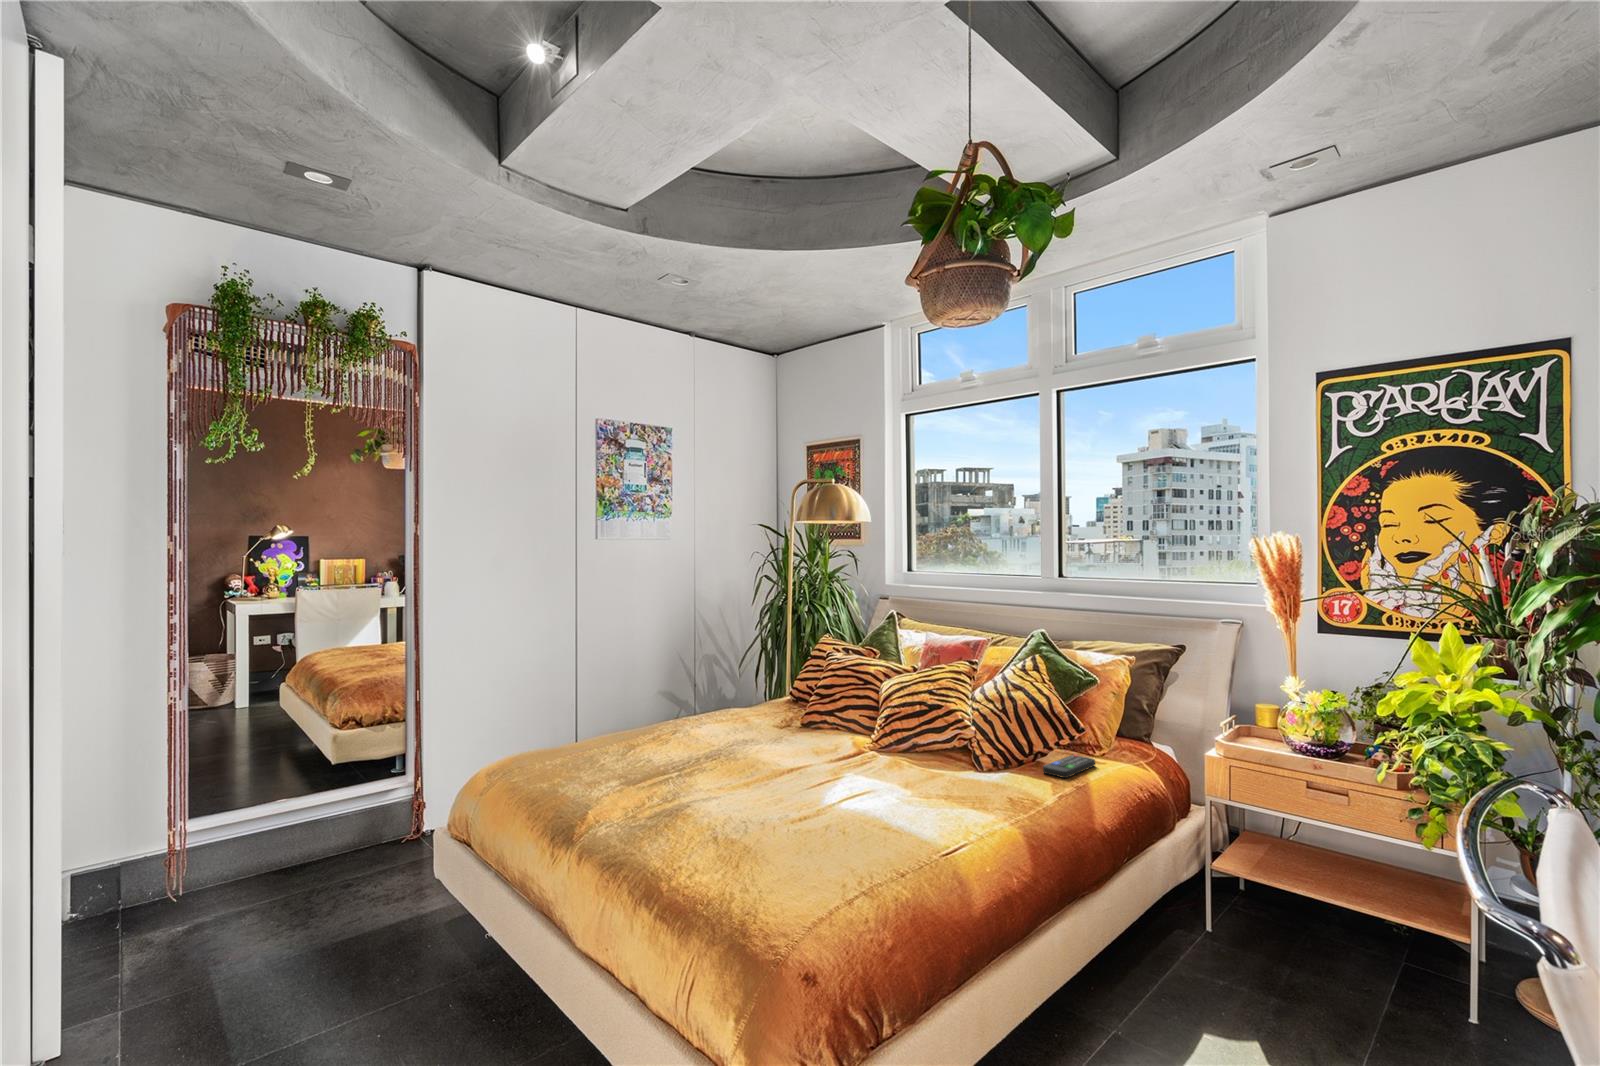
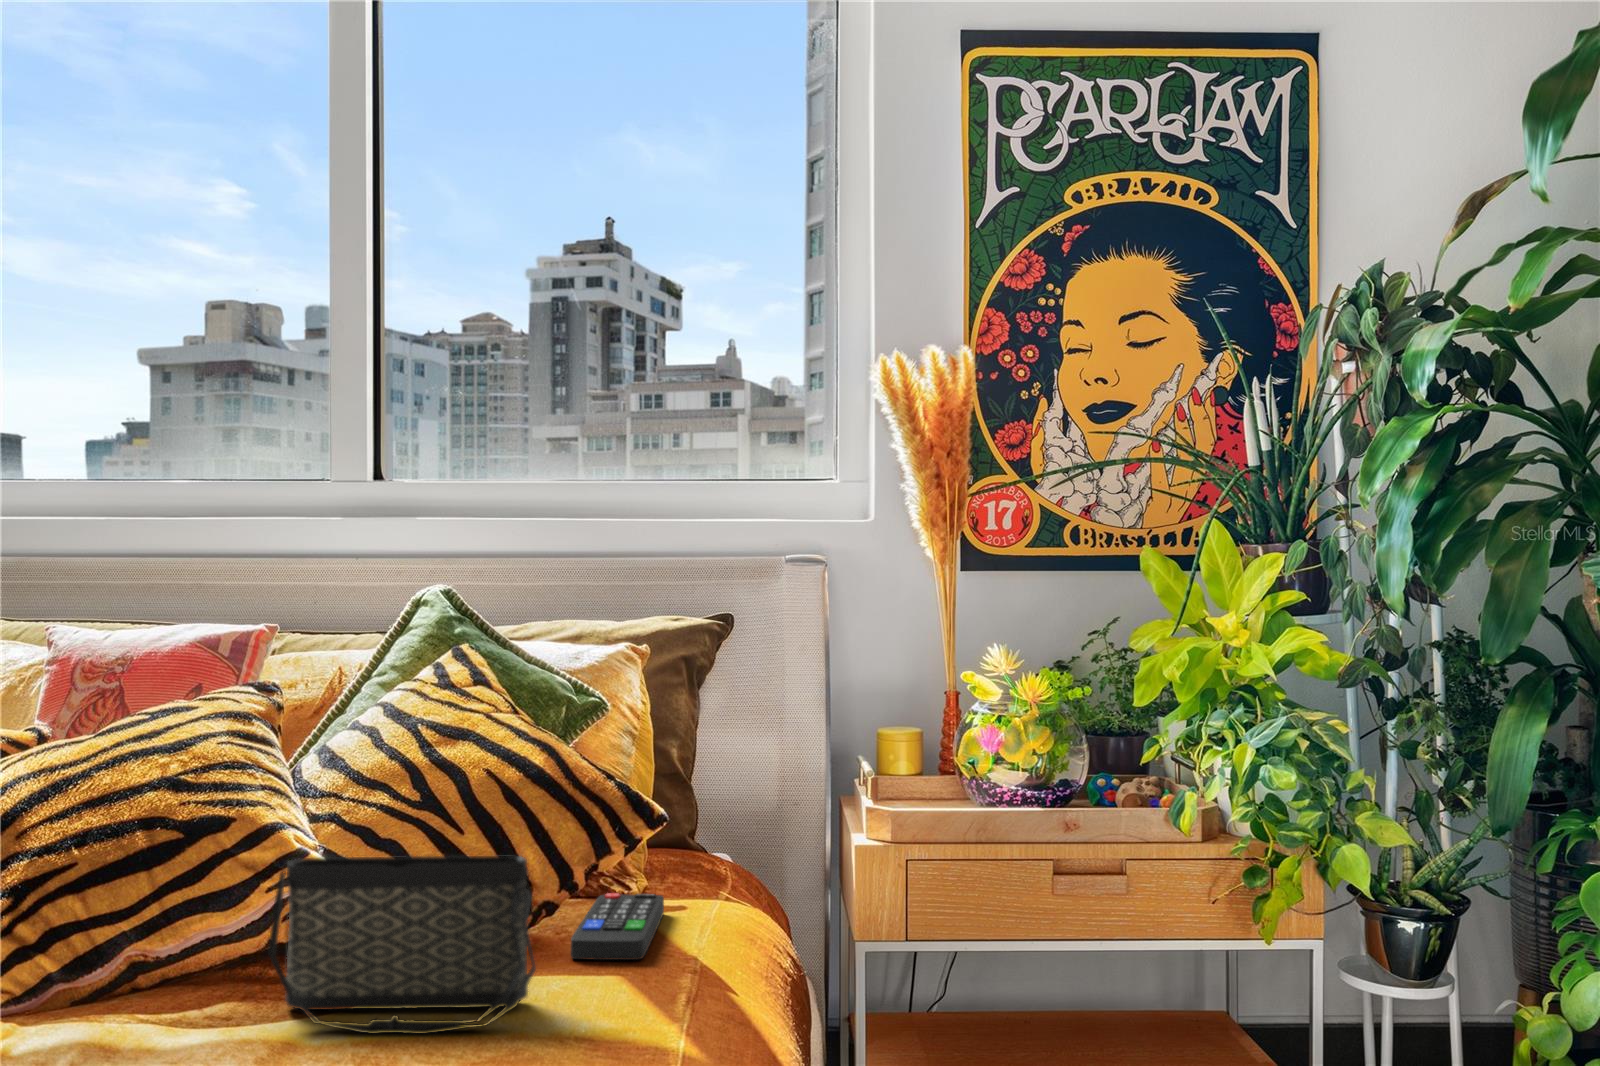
handbag: none [937,721,1013,784] -> present [268,856,536,1034]

